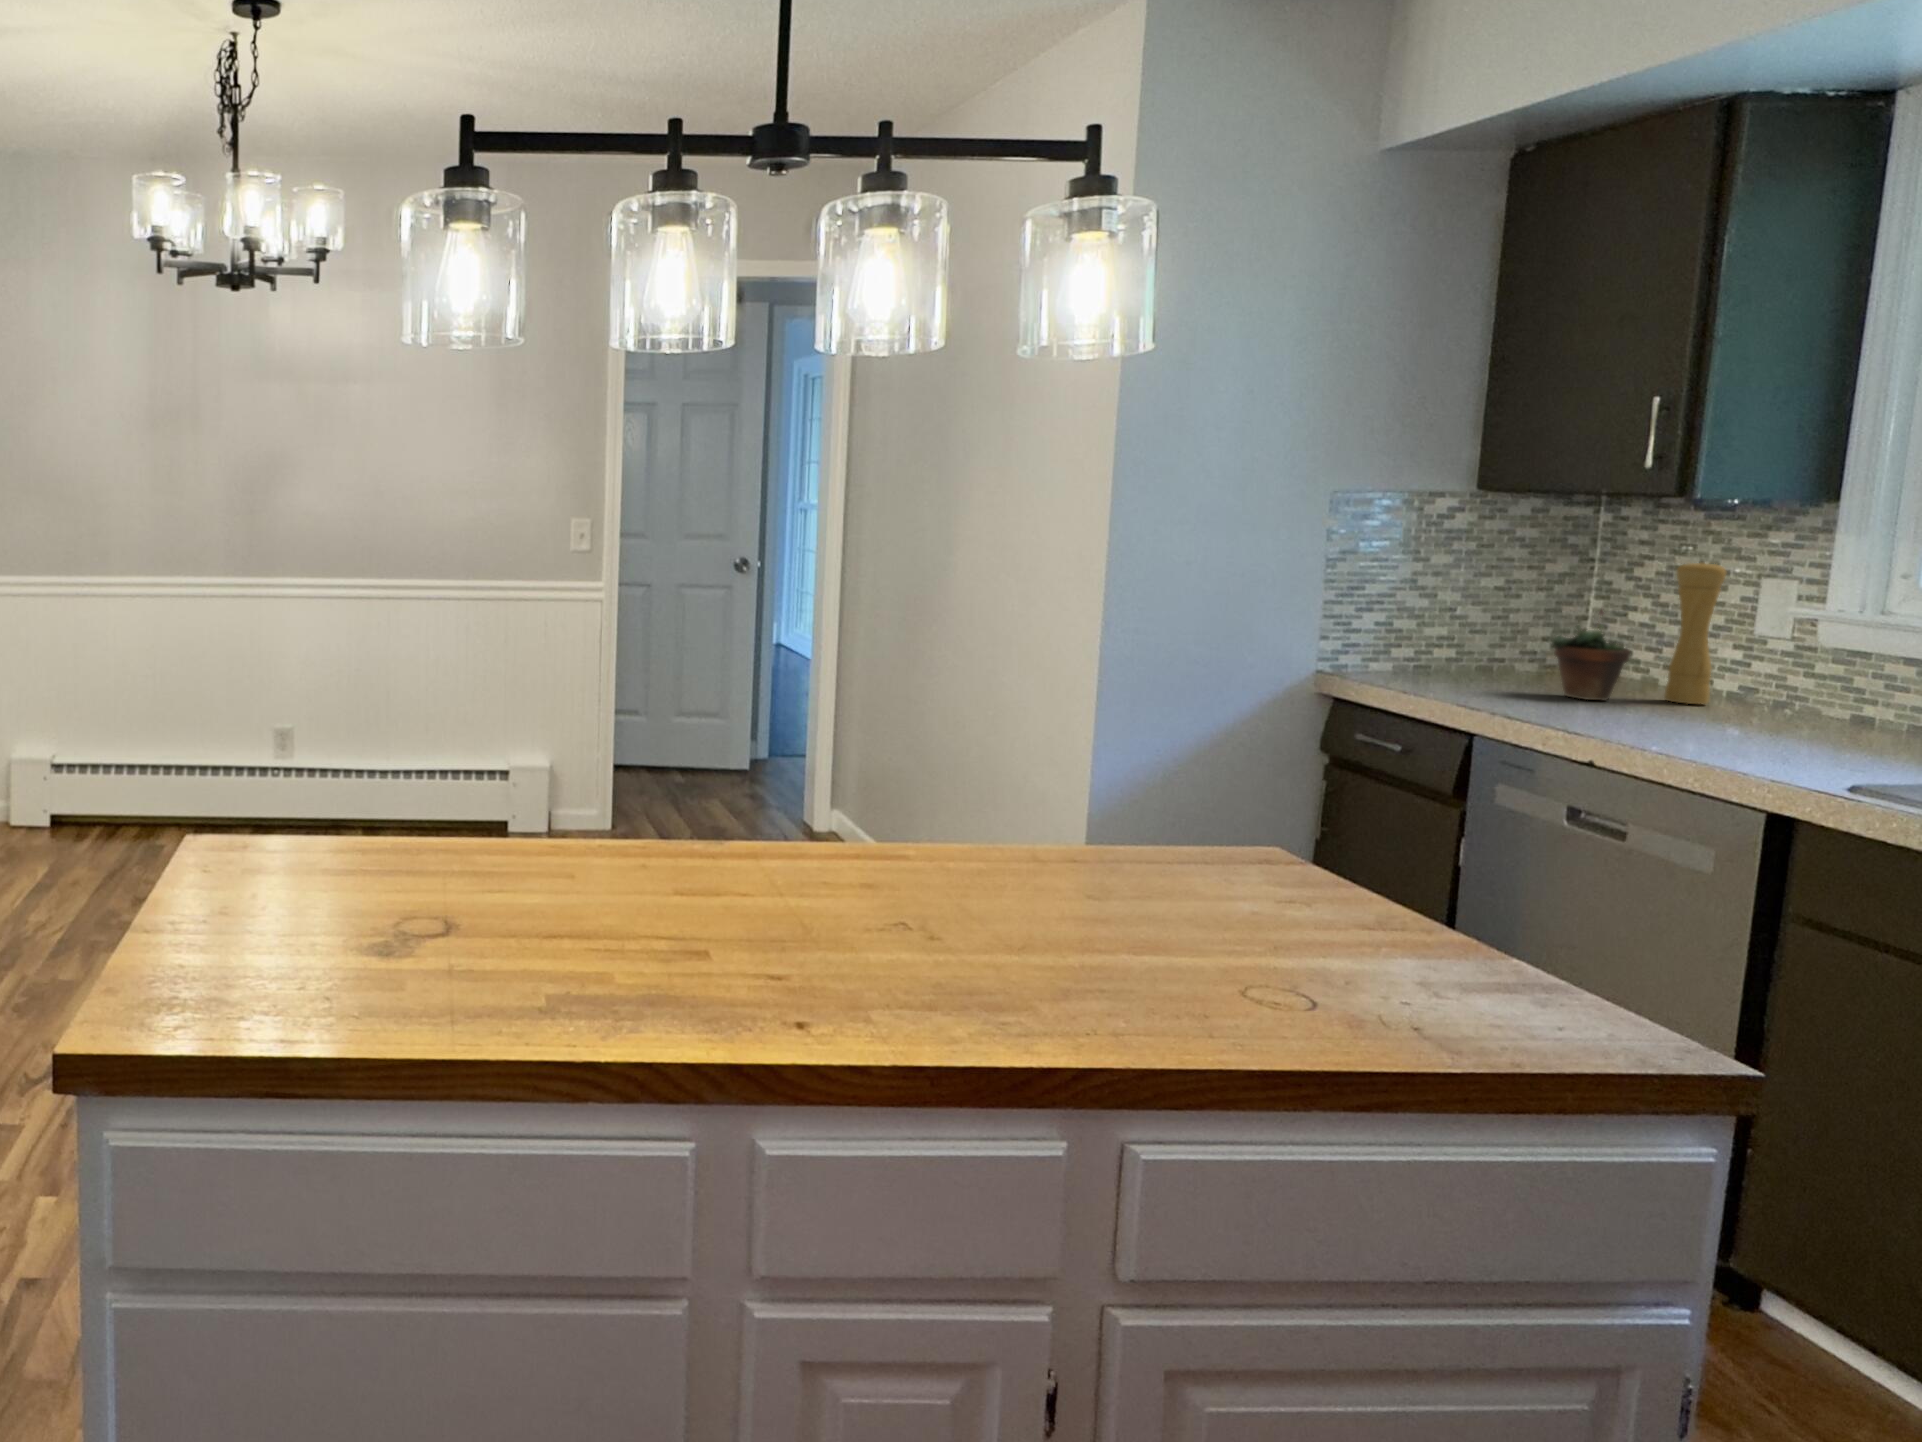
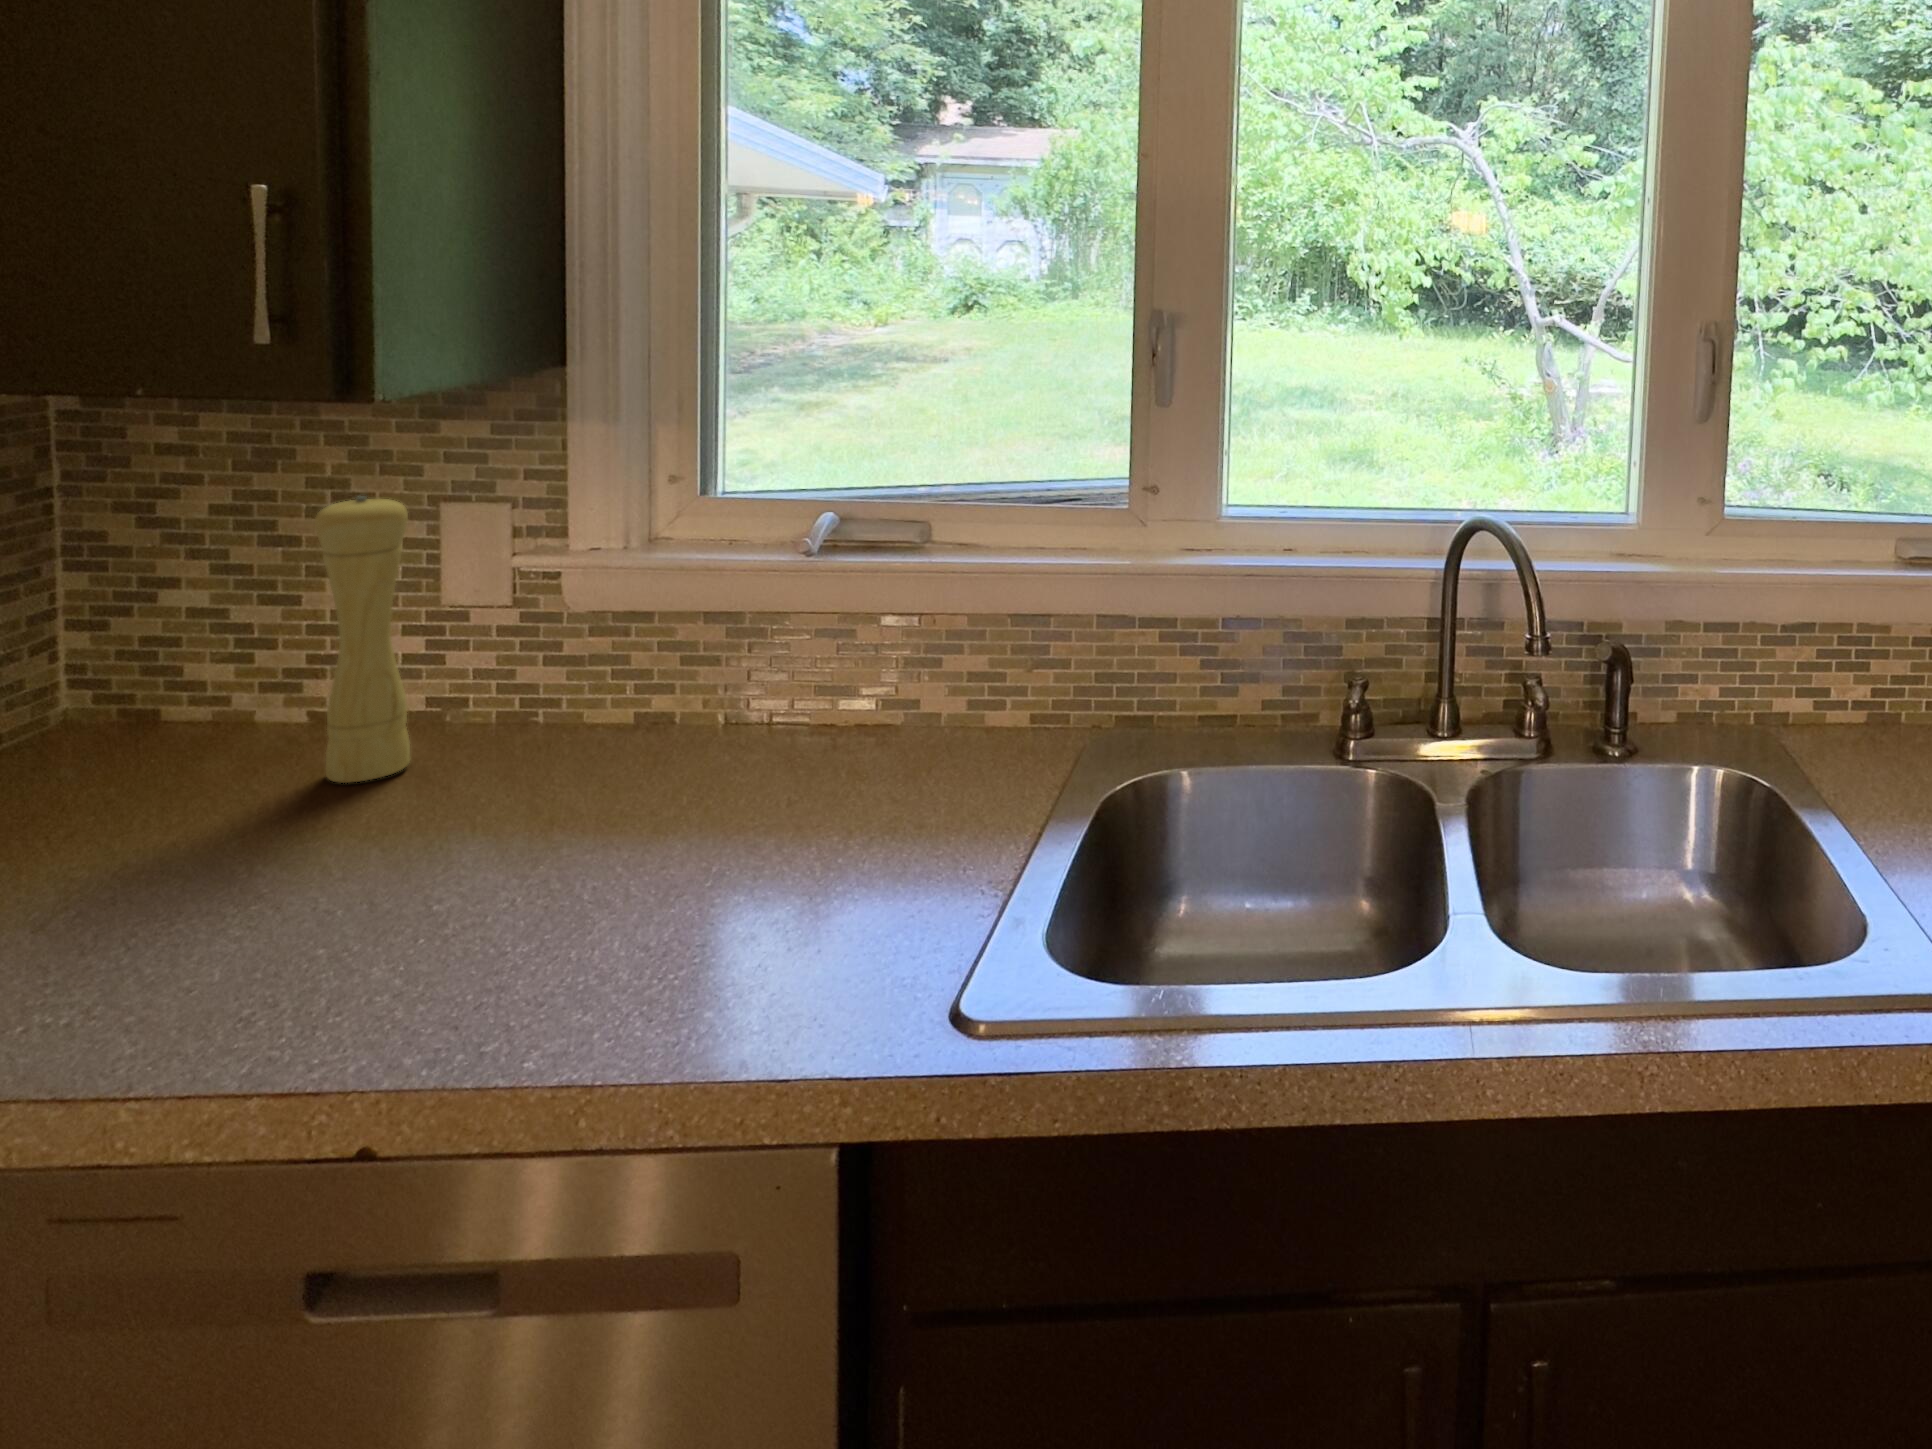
succulent plant: present [1552,610,1630,700] -> none [97,645,282,873]

